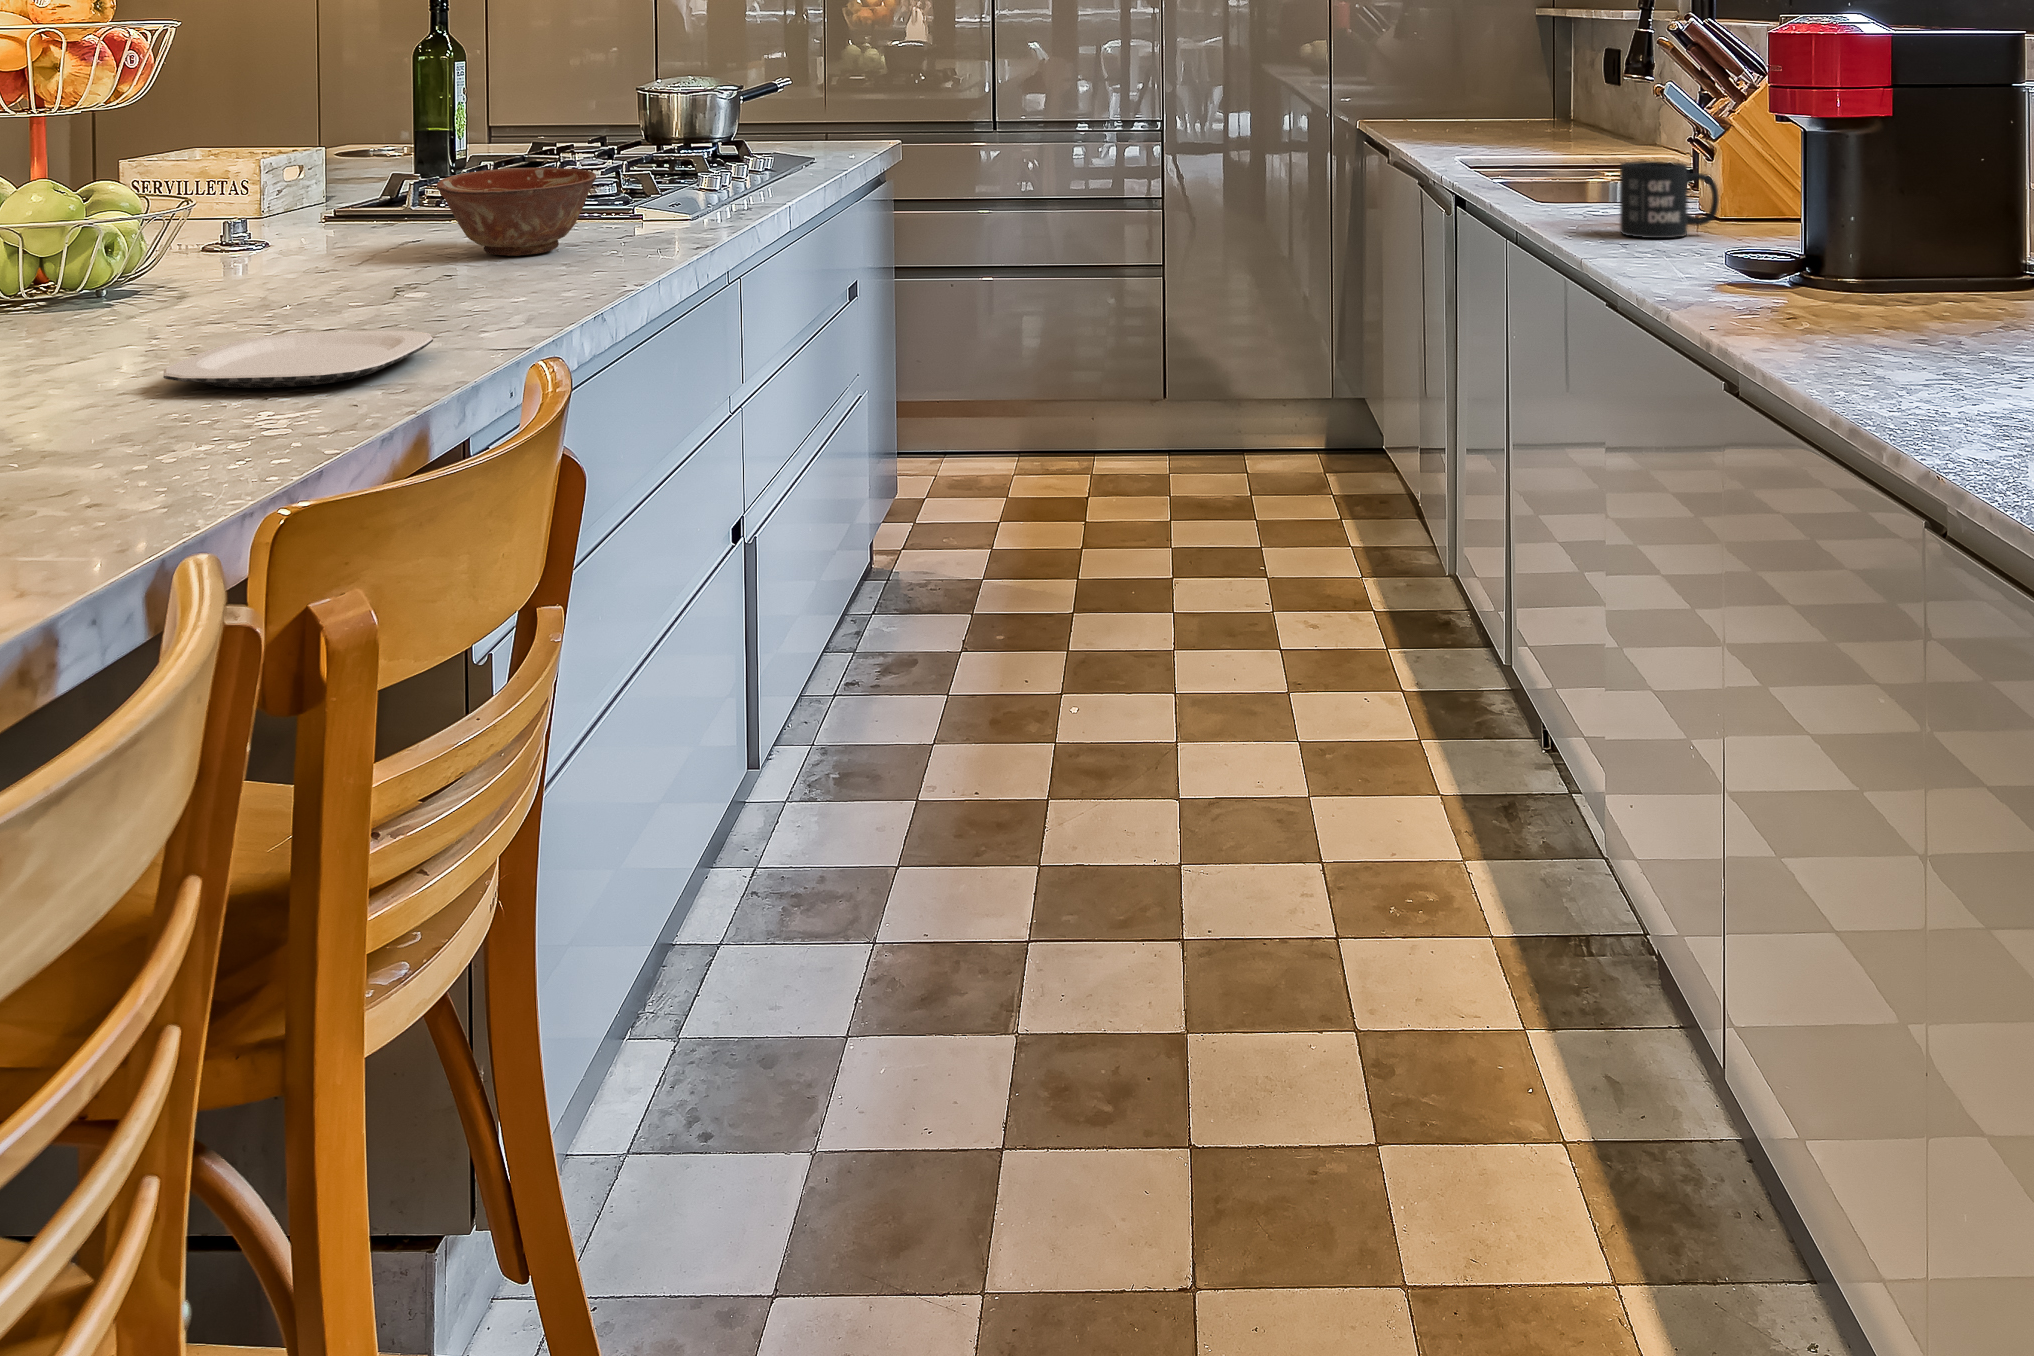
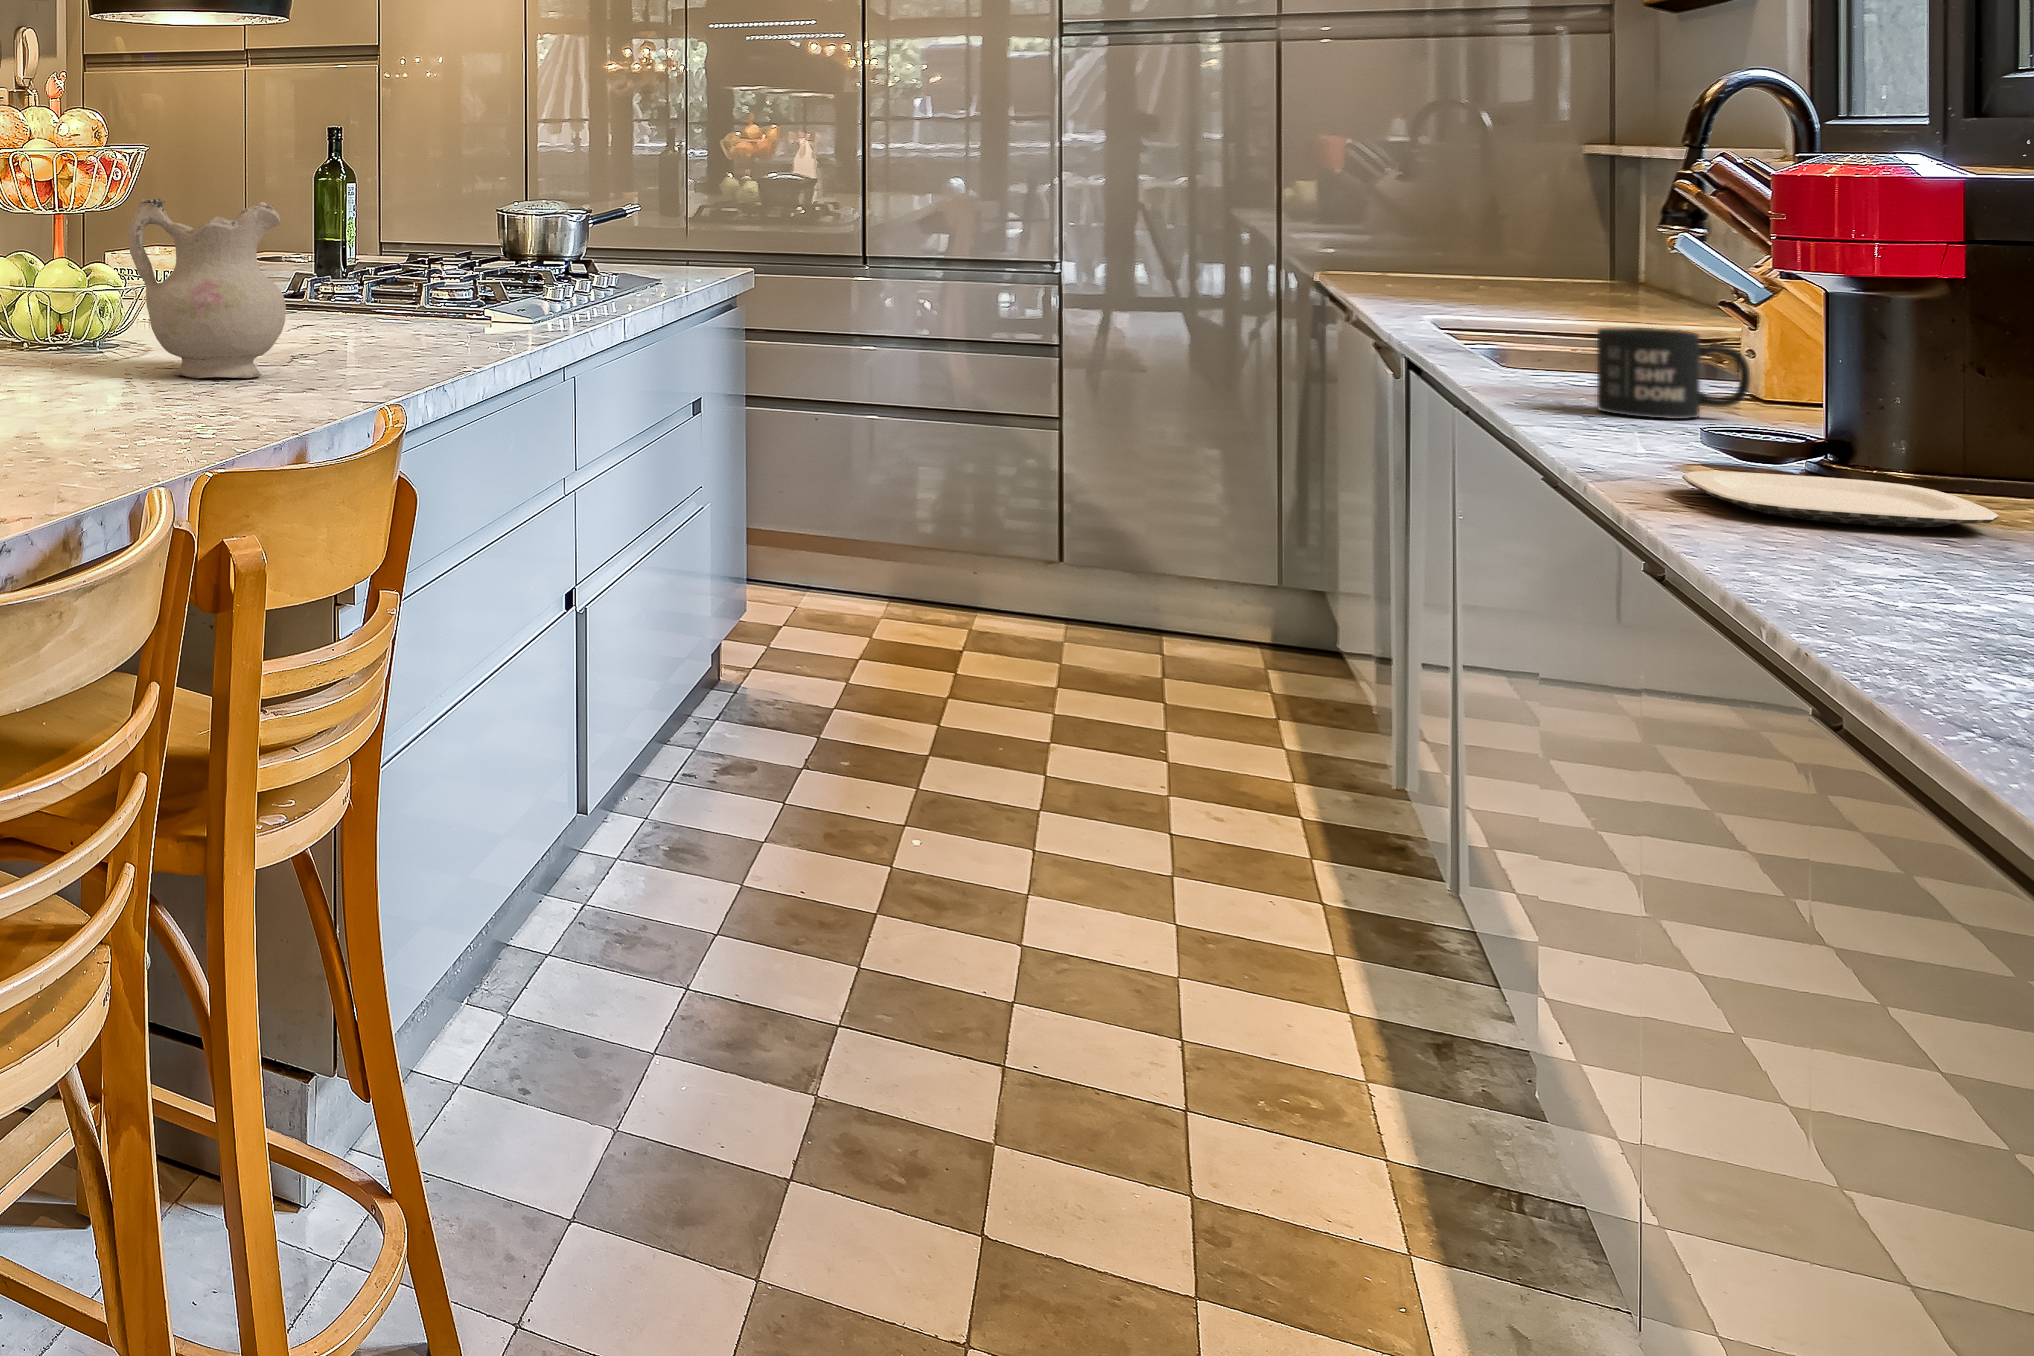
ceramic pitcher: none [108,75,358,323] -> present [129,198,286,378]
ceramic bowl: present [436,168,596,256] -> none [337,279,458,349]
plate: present [163,331,433,388] -> present [1682,471,1999,527]

